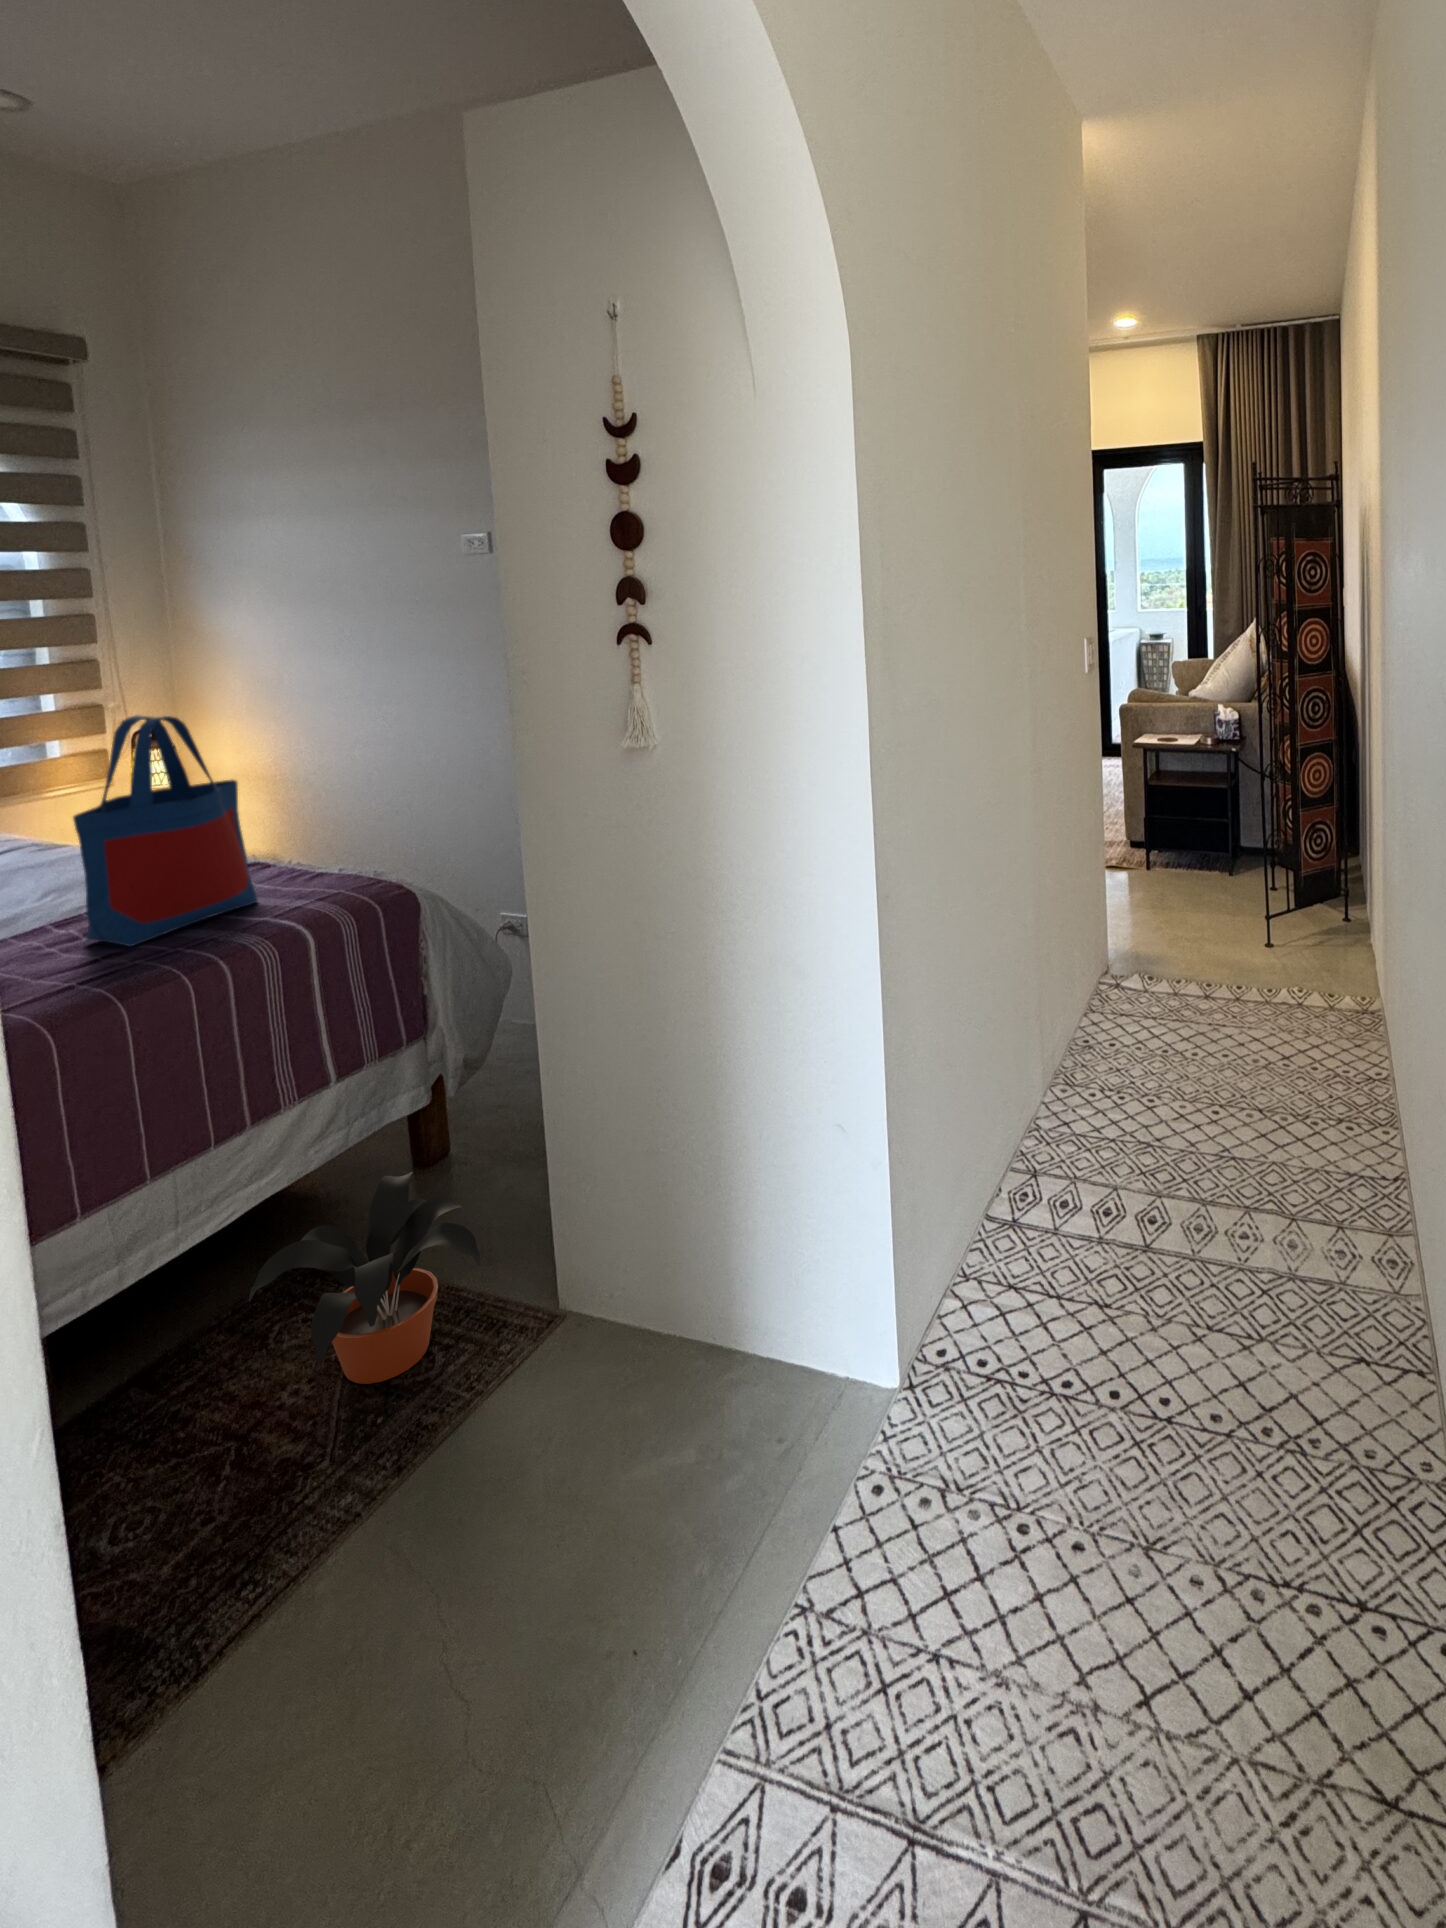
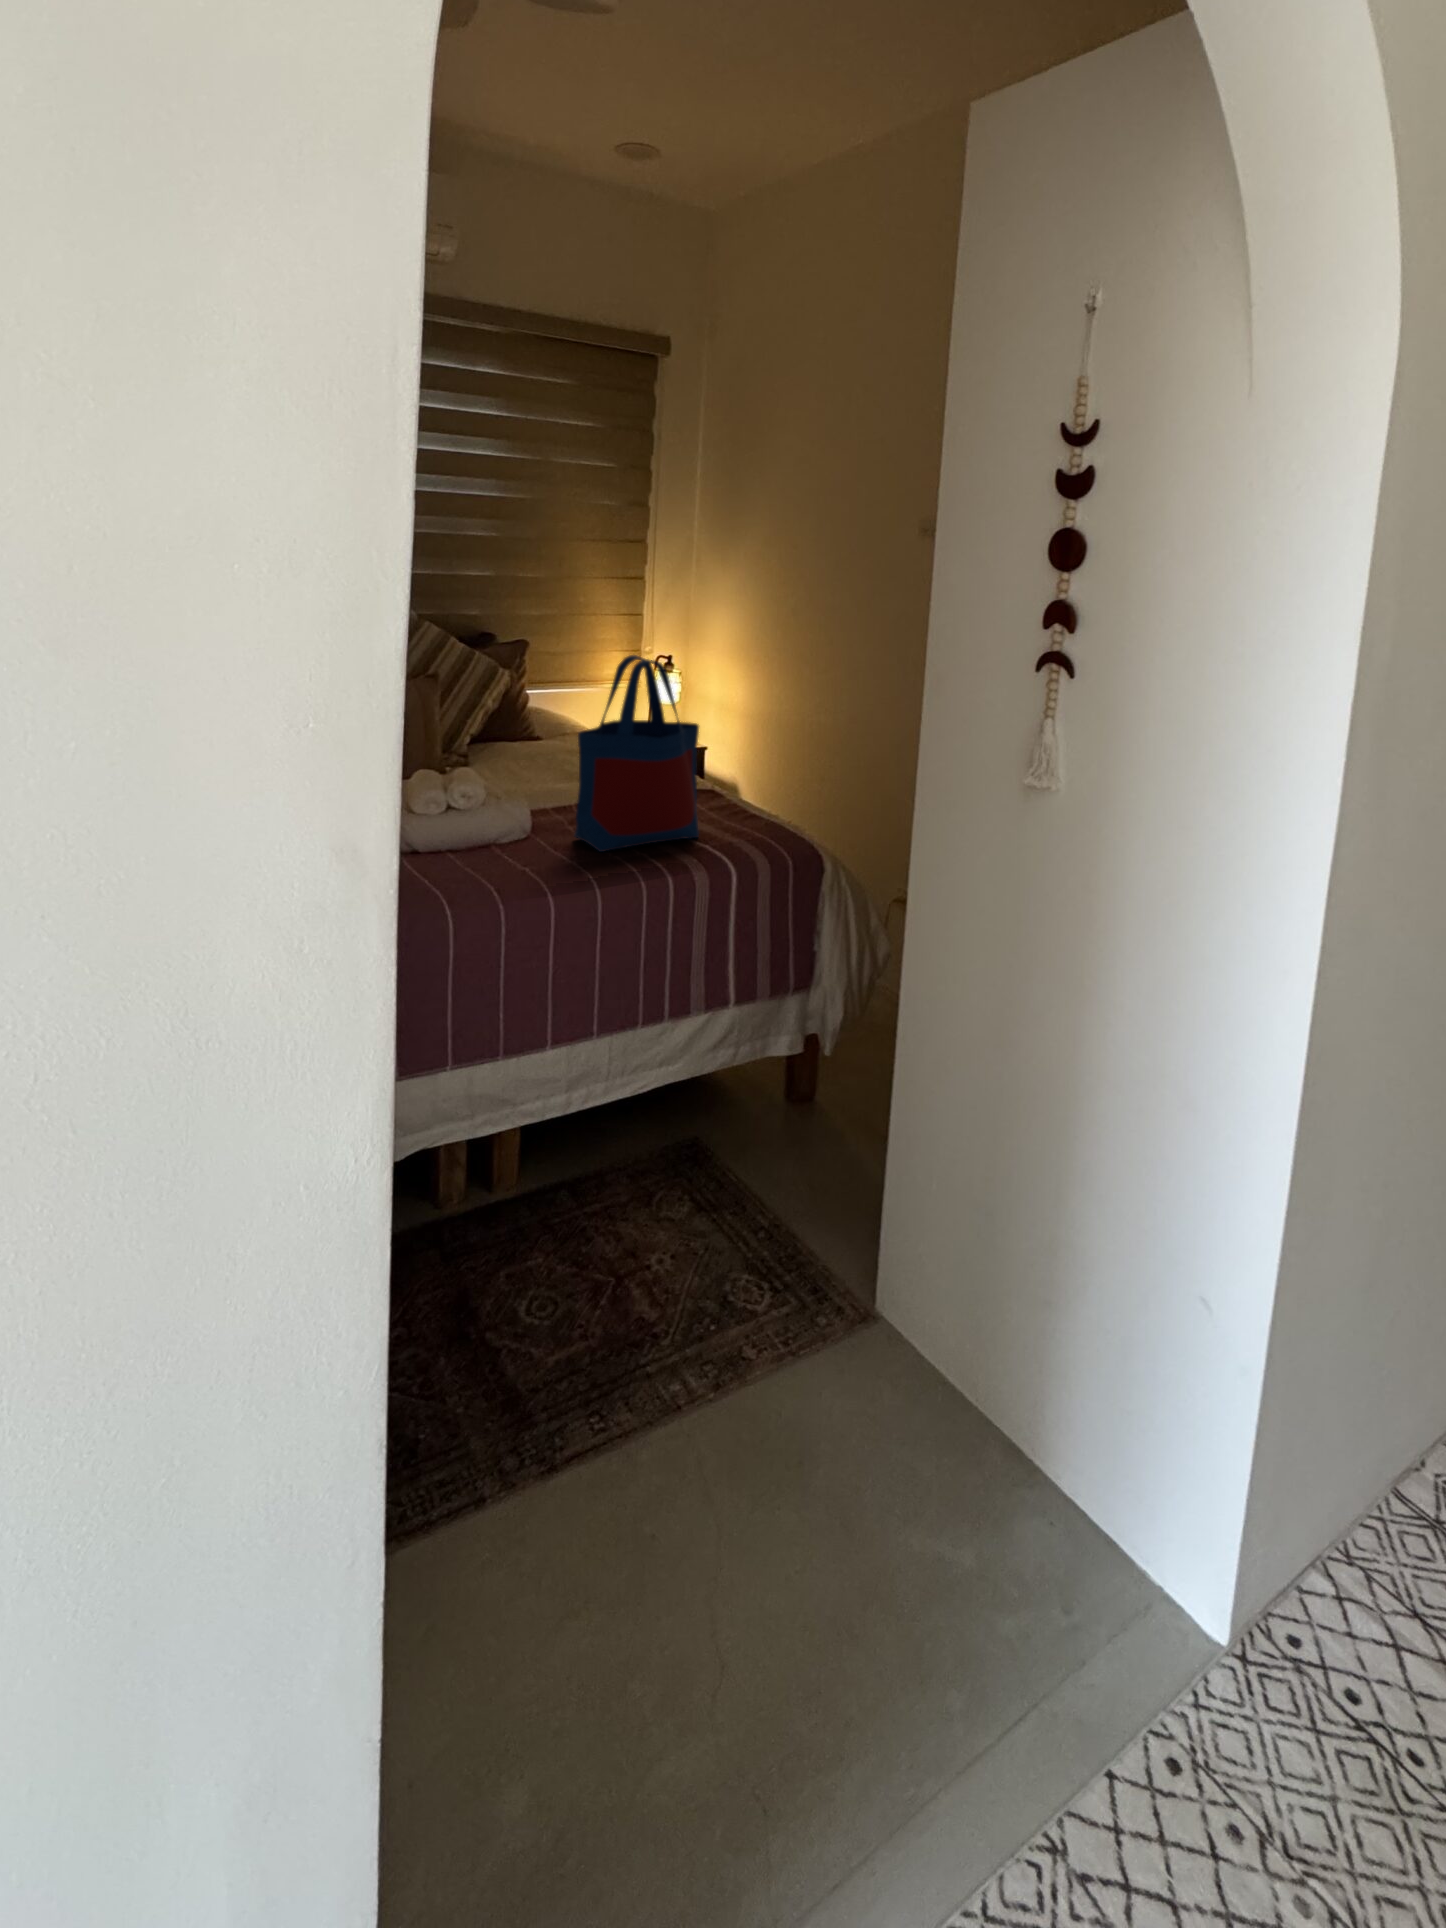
potted plant: present [249,1172,481,1384] -> none [624,1130,809,1322]

